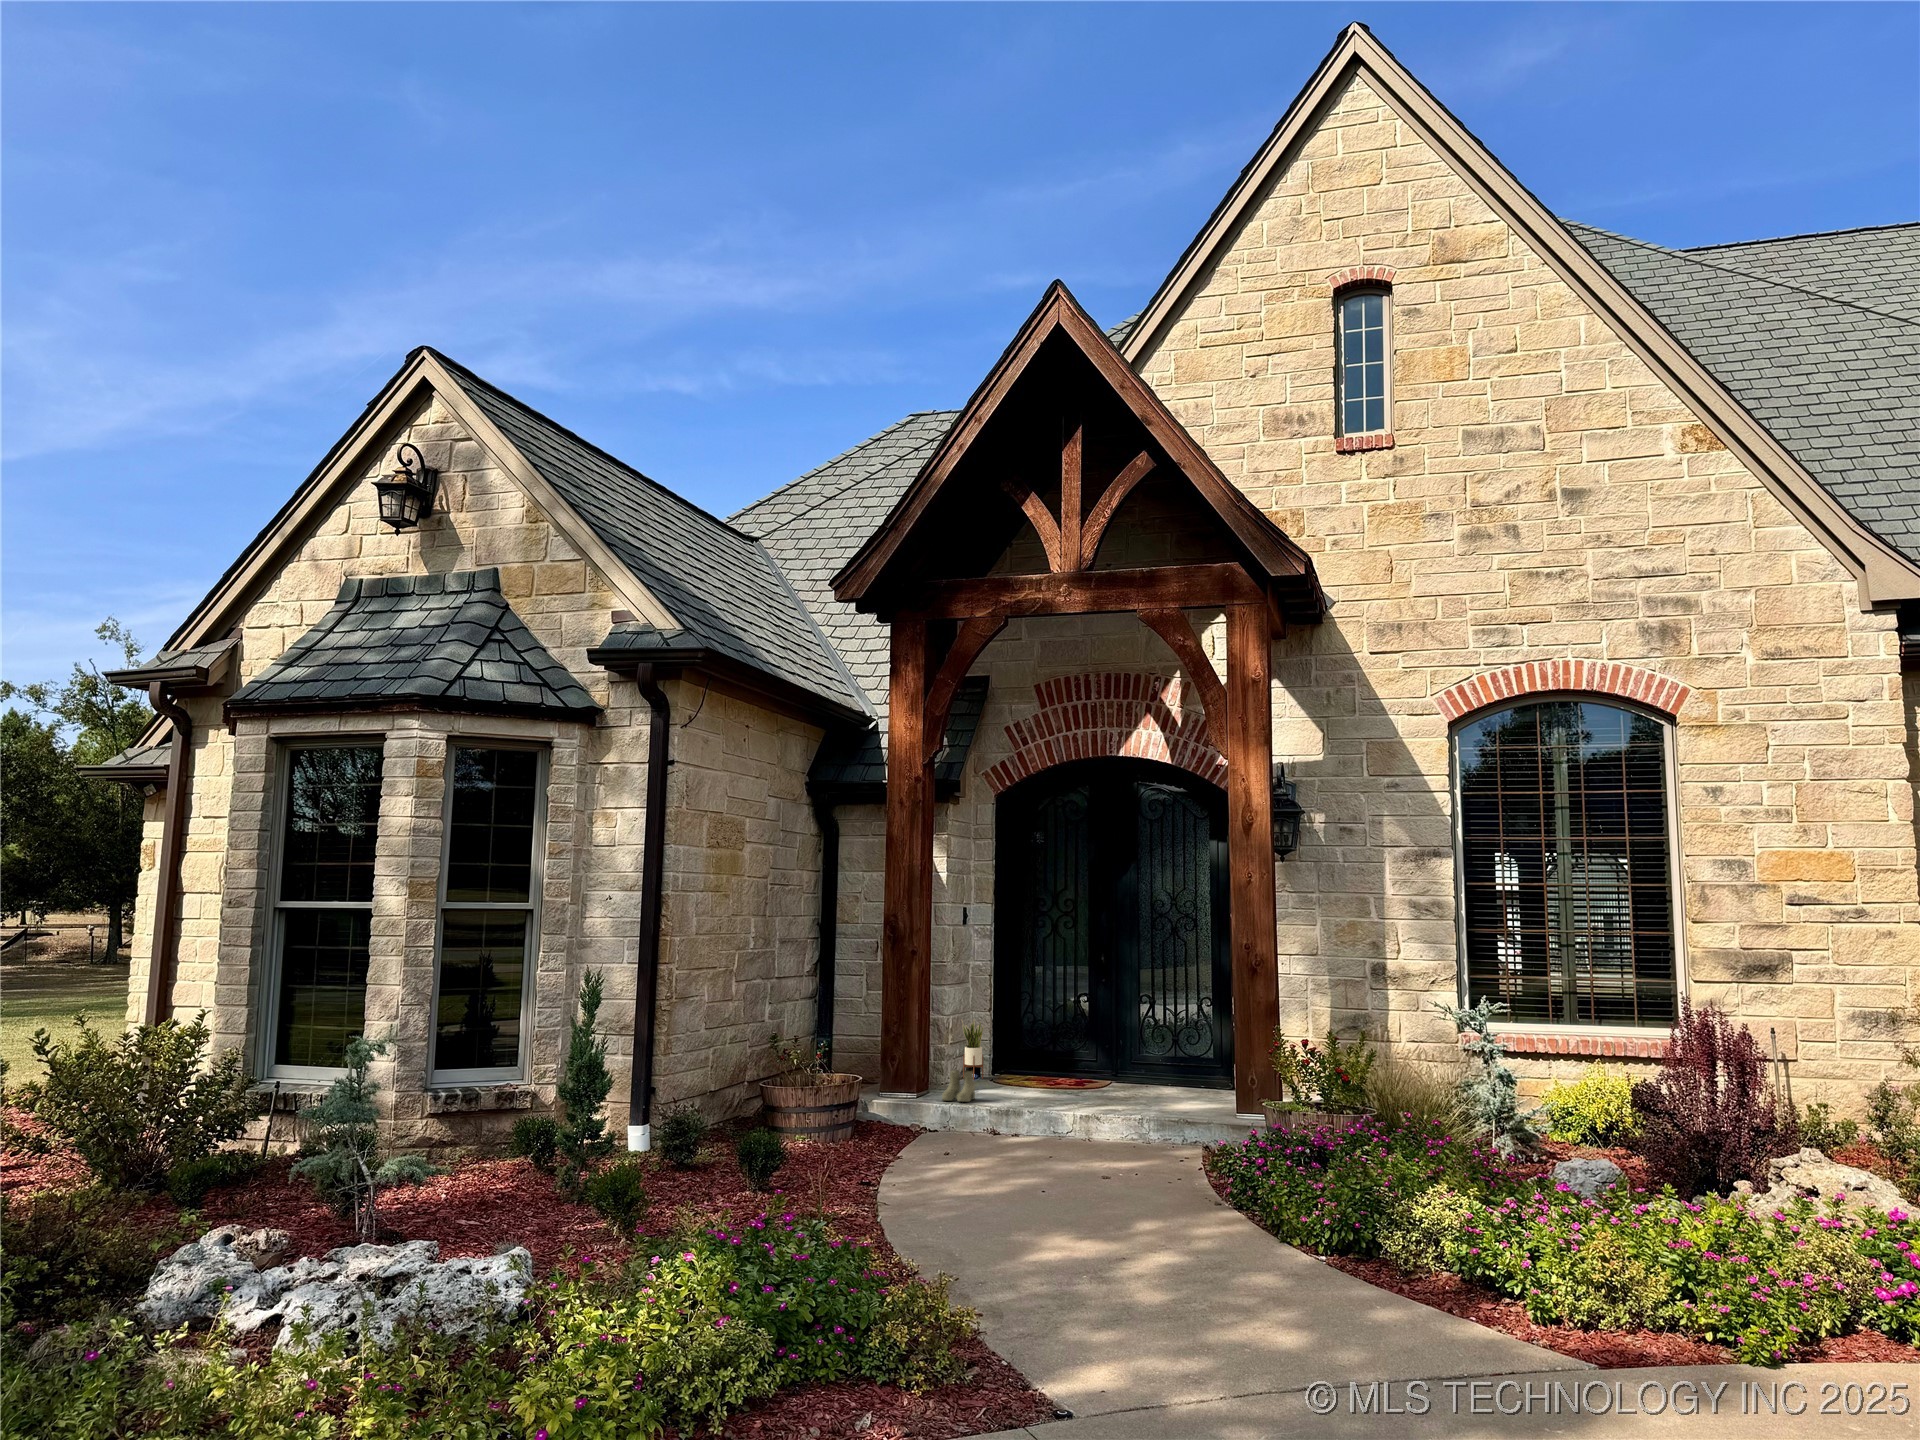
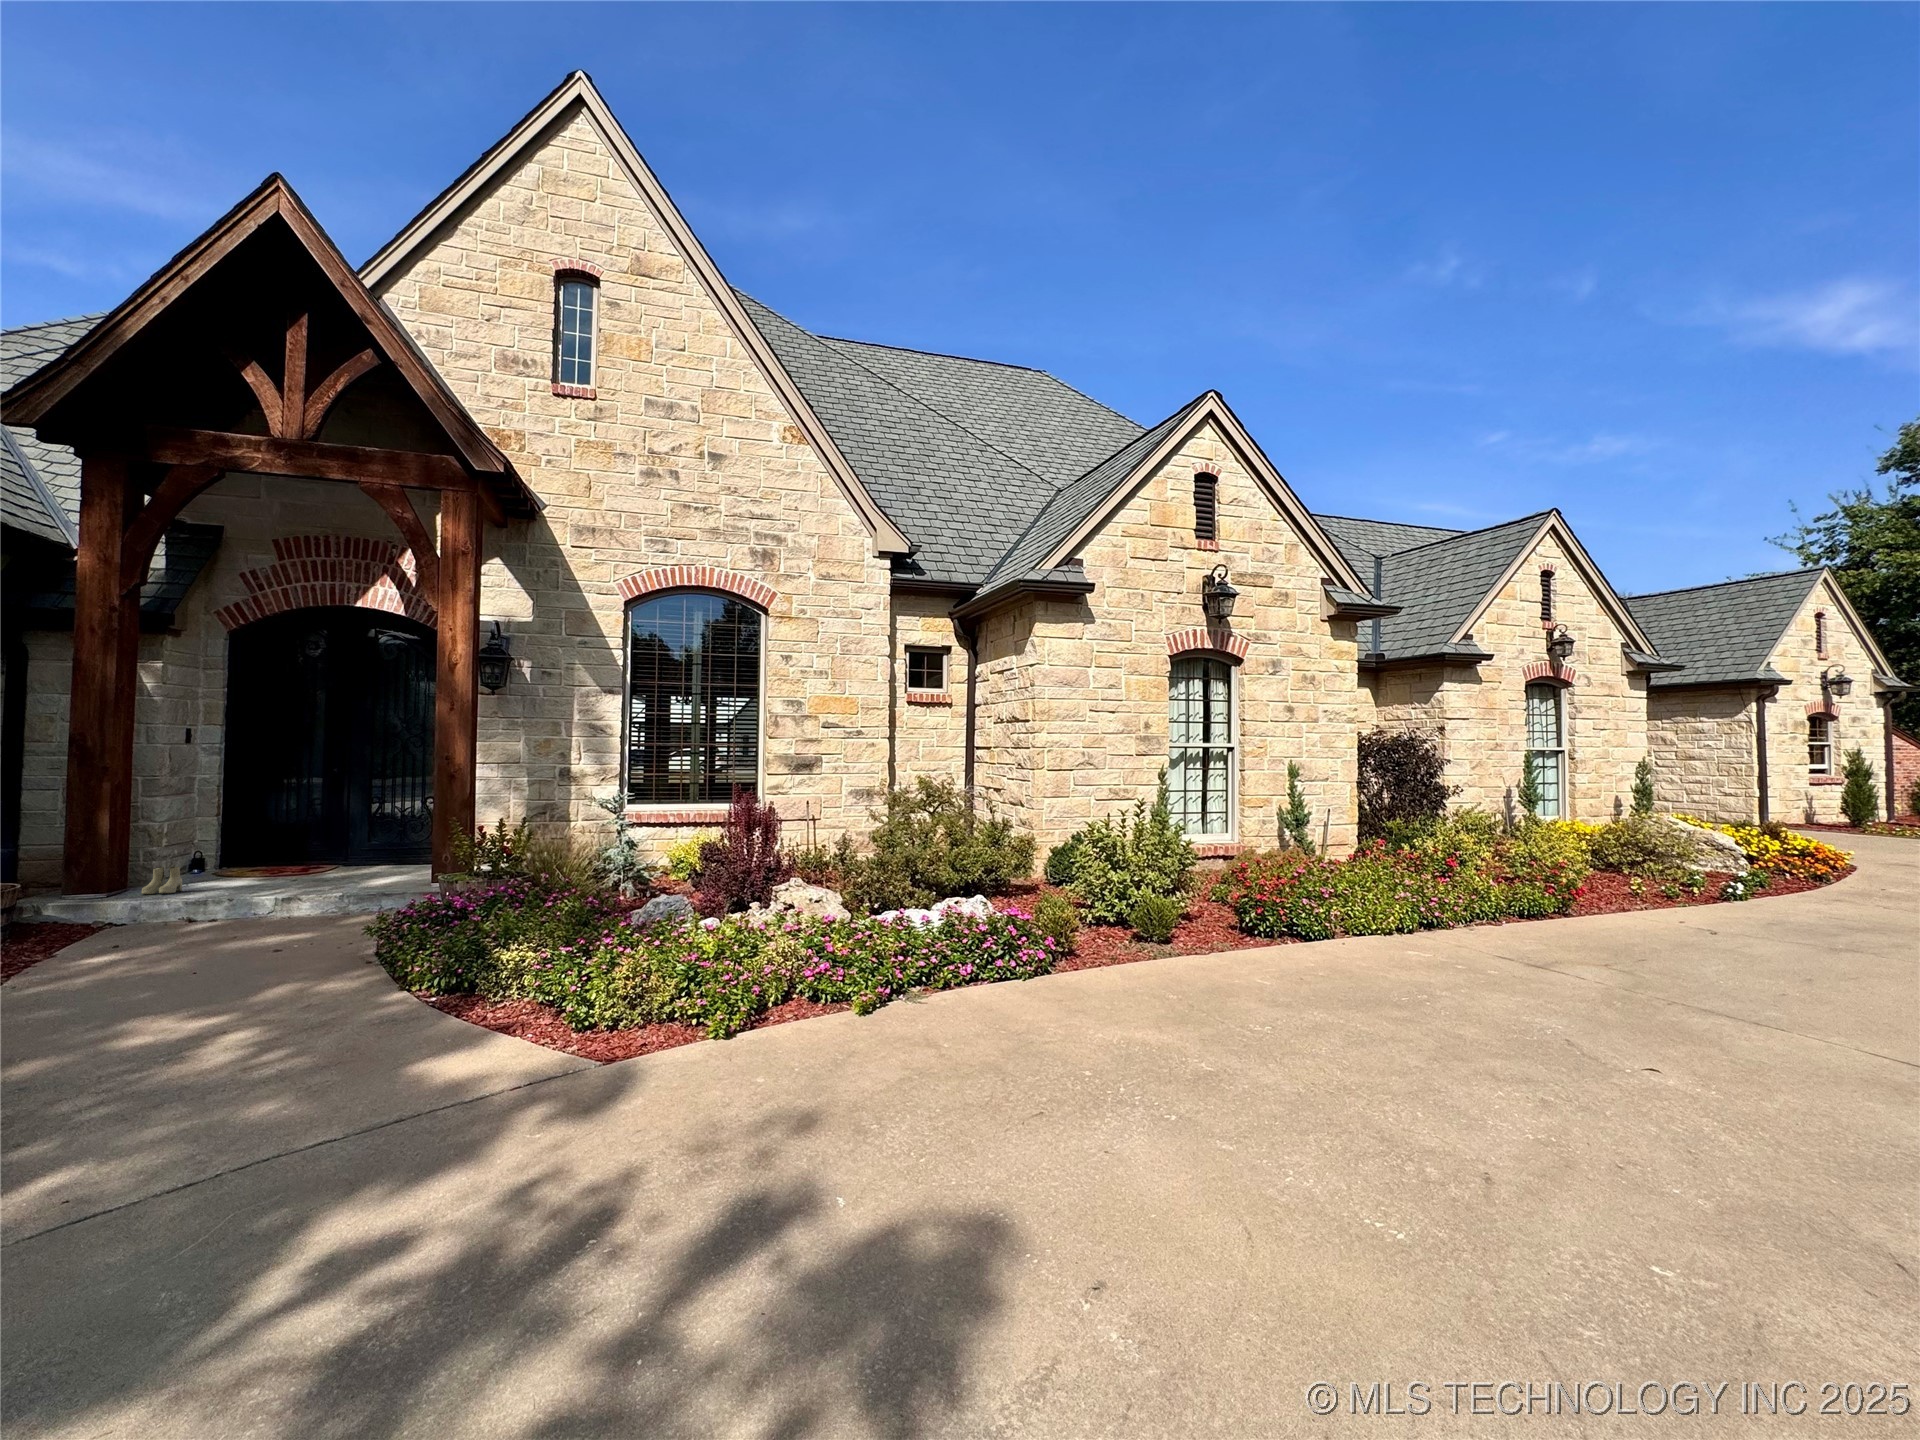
potted plant: present [961,1019,984,1080] -> none [180,827,207,879]

